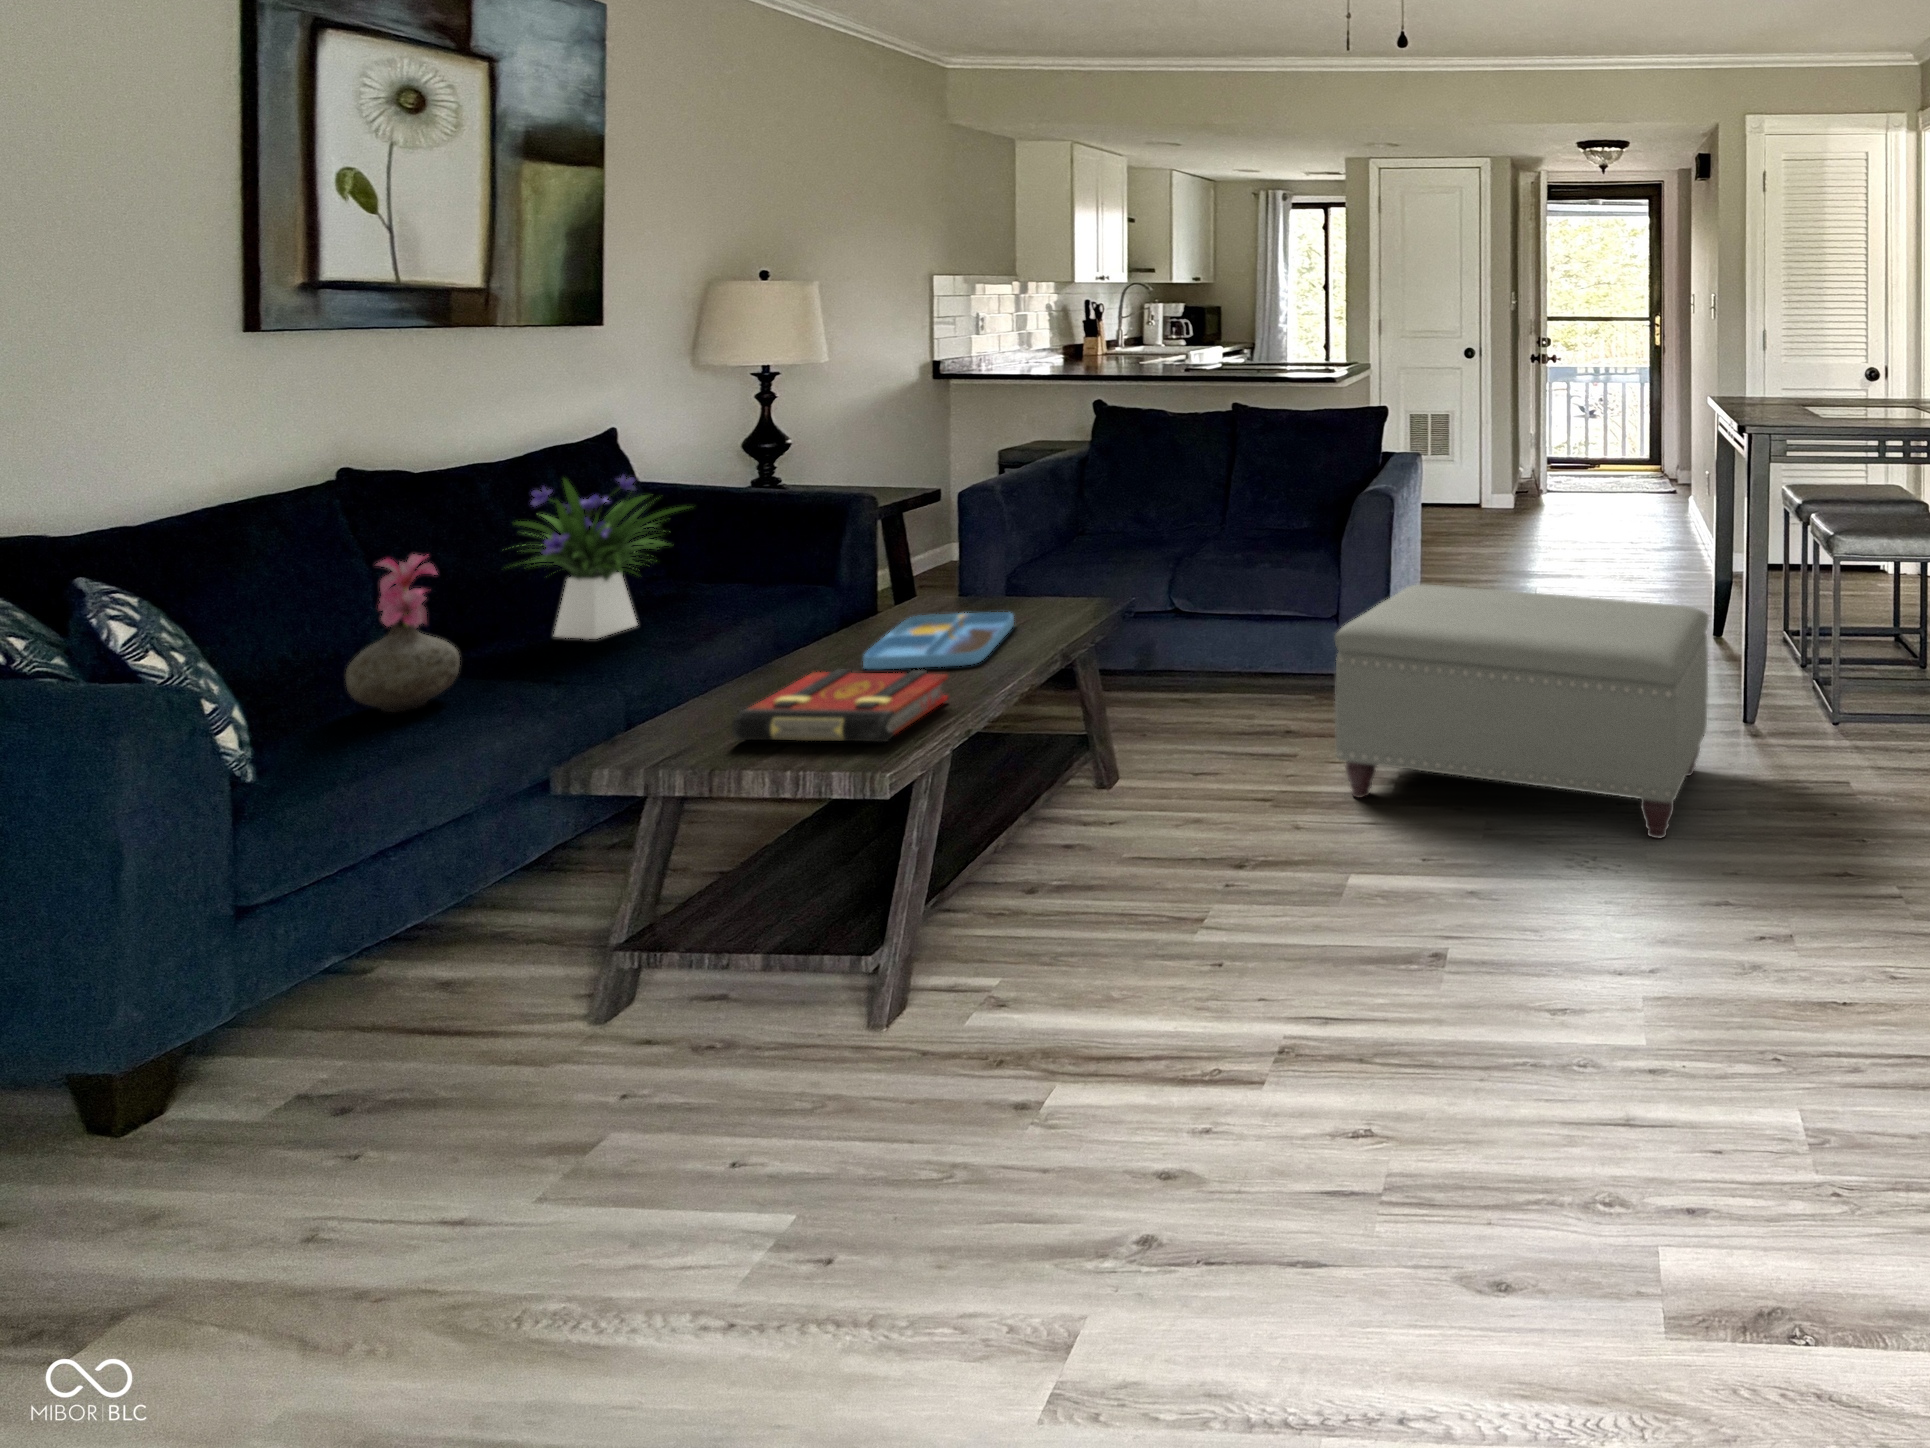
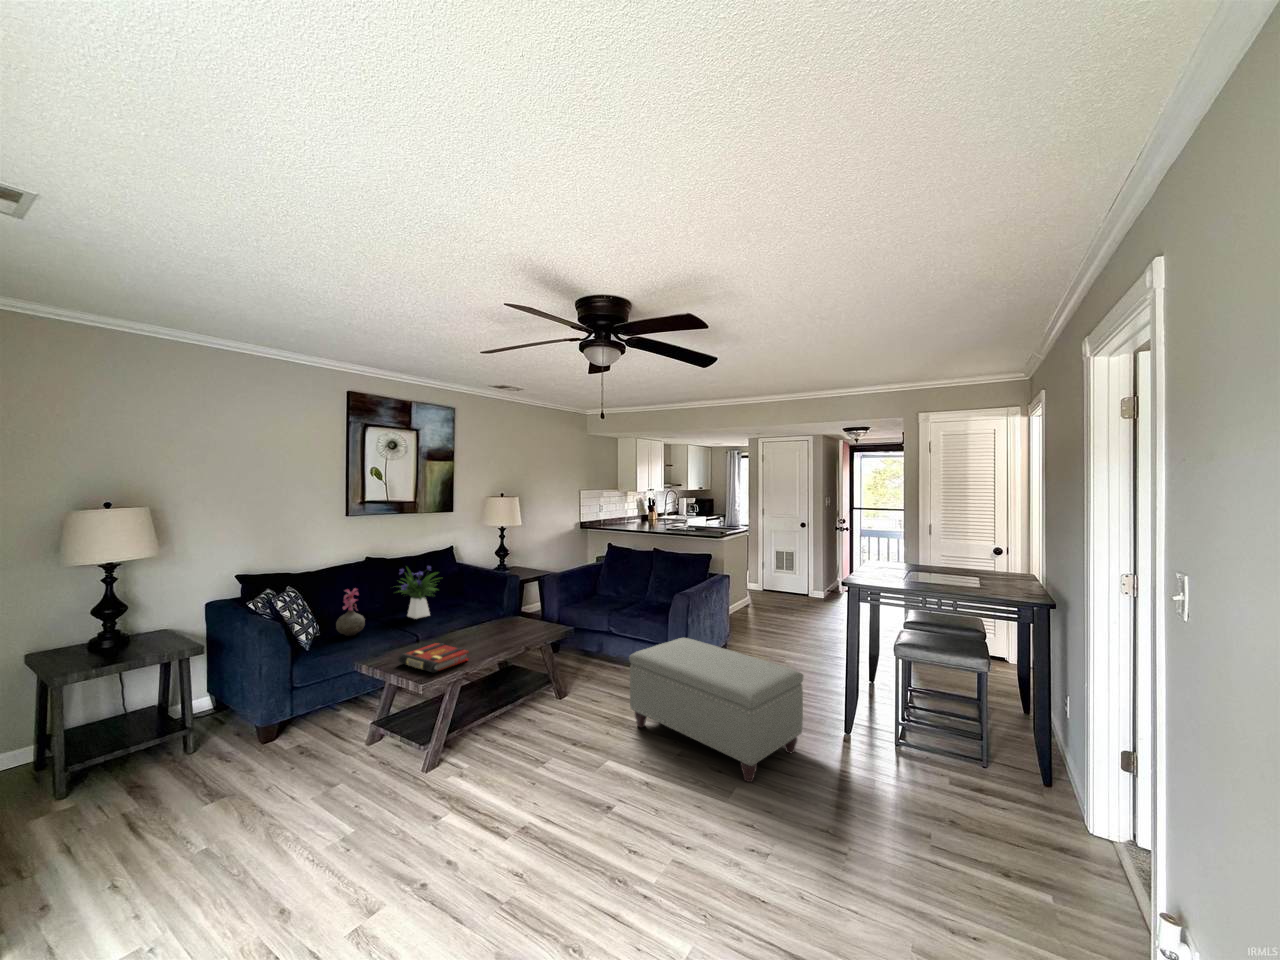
tray: present [863,612,1014,669] -> none [463,625,524,647]

